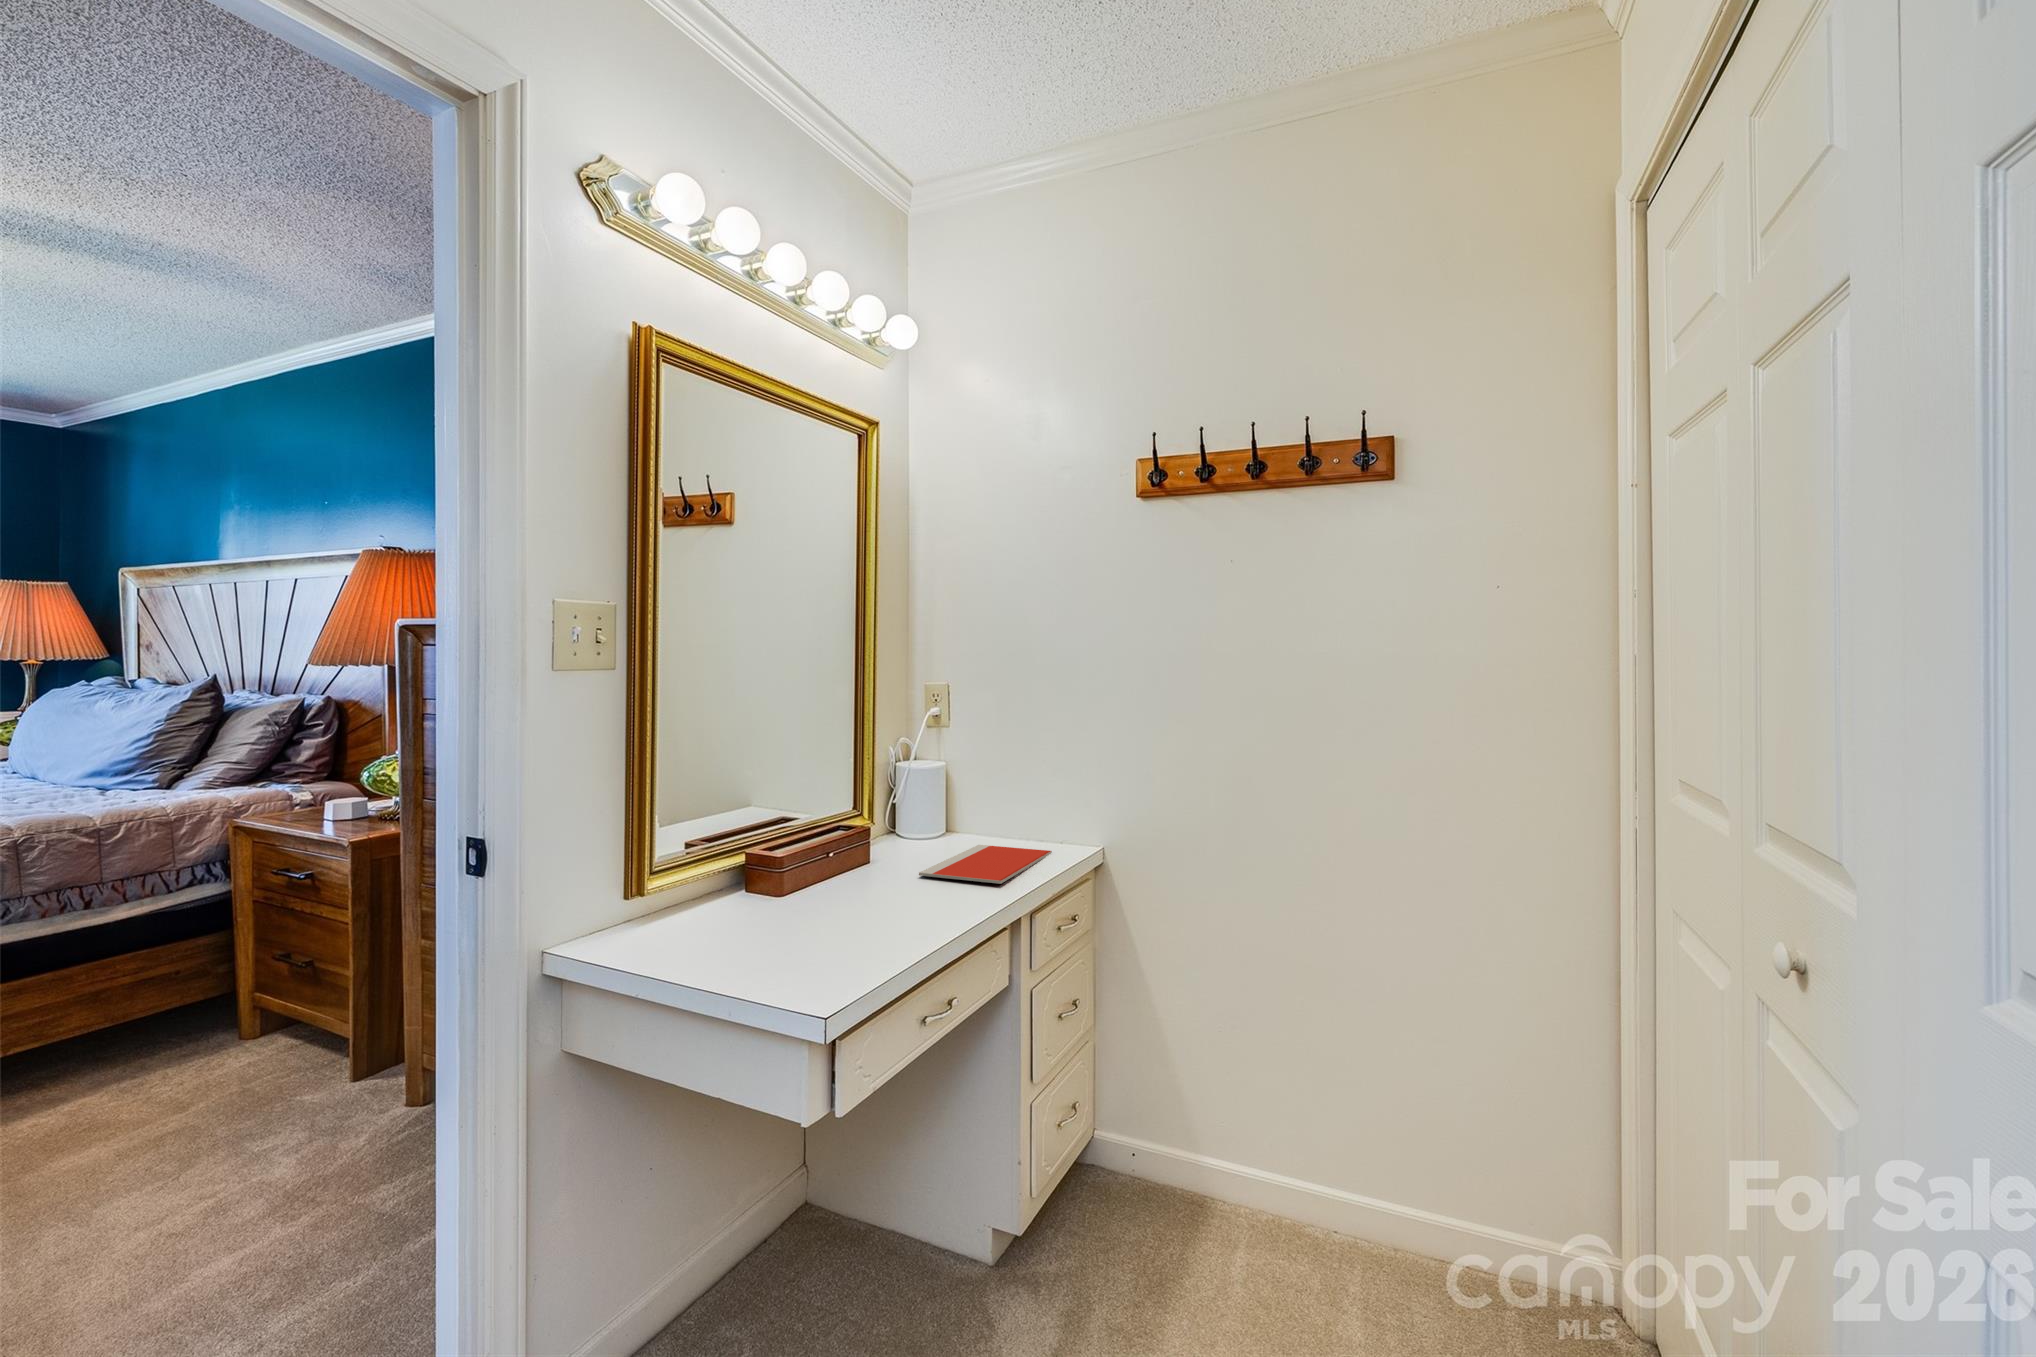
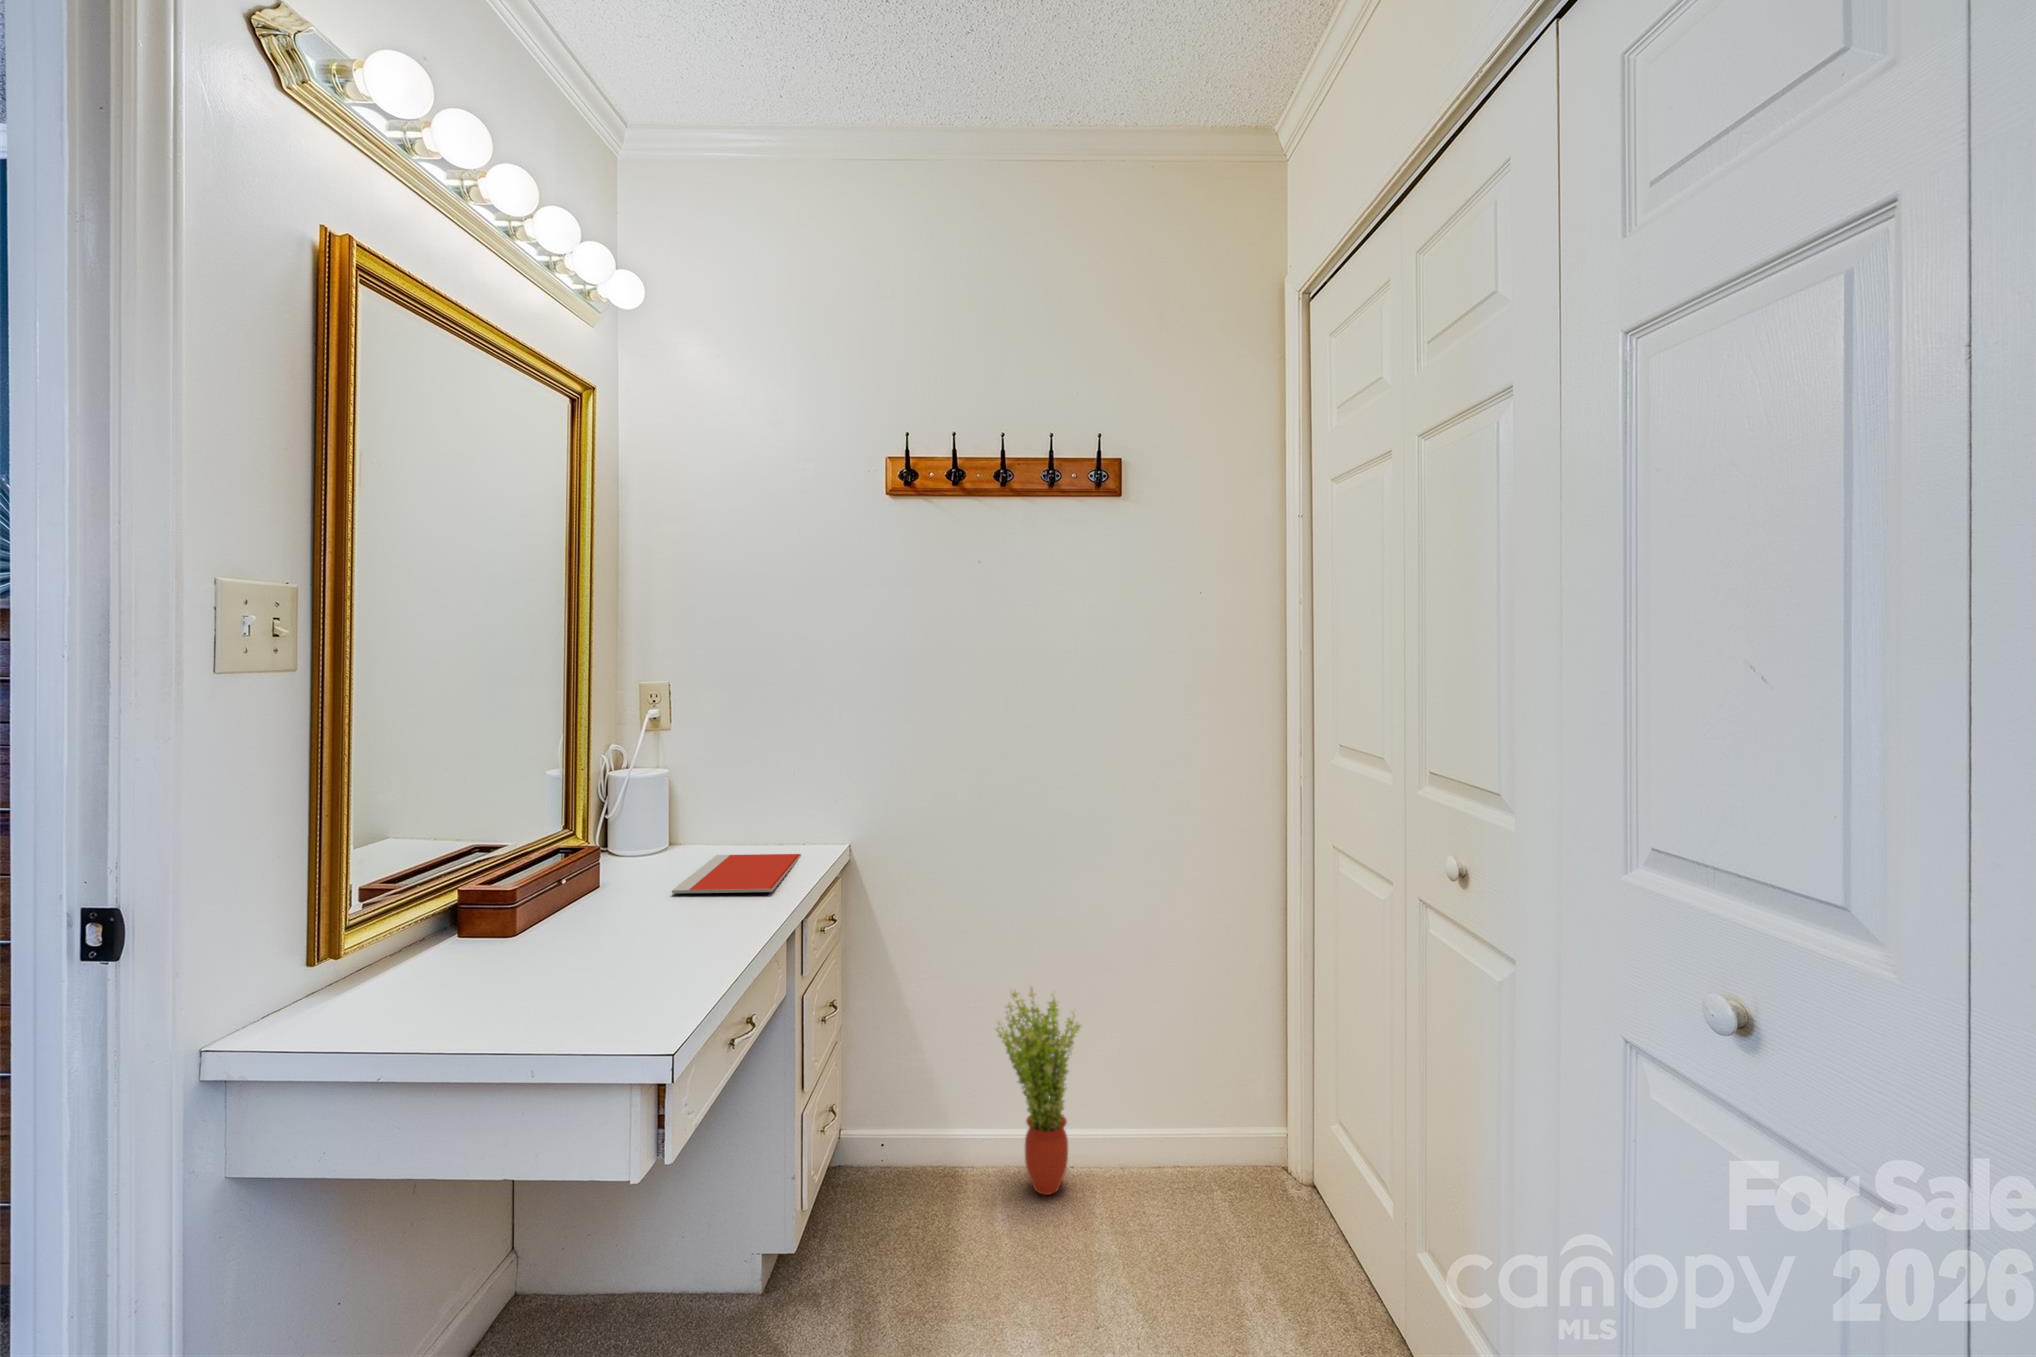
potted plant: none [1236,1017,1335,1253] -> present [996,988,1081,1195]

